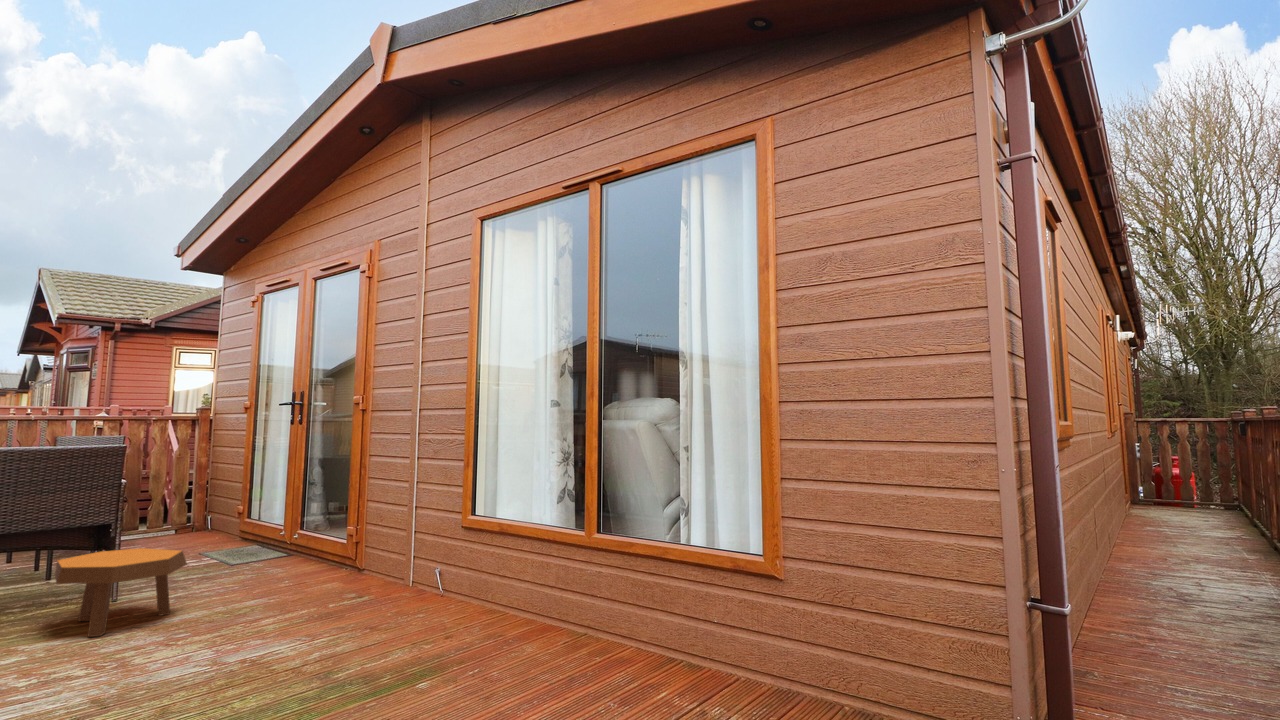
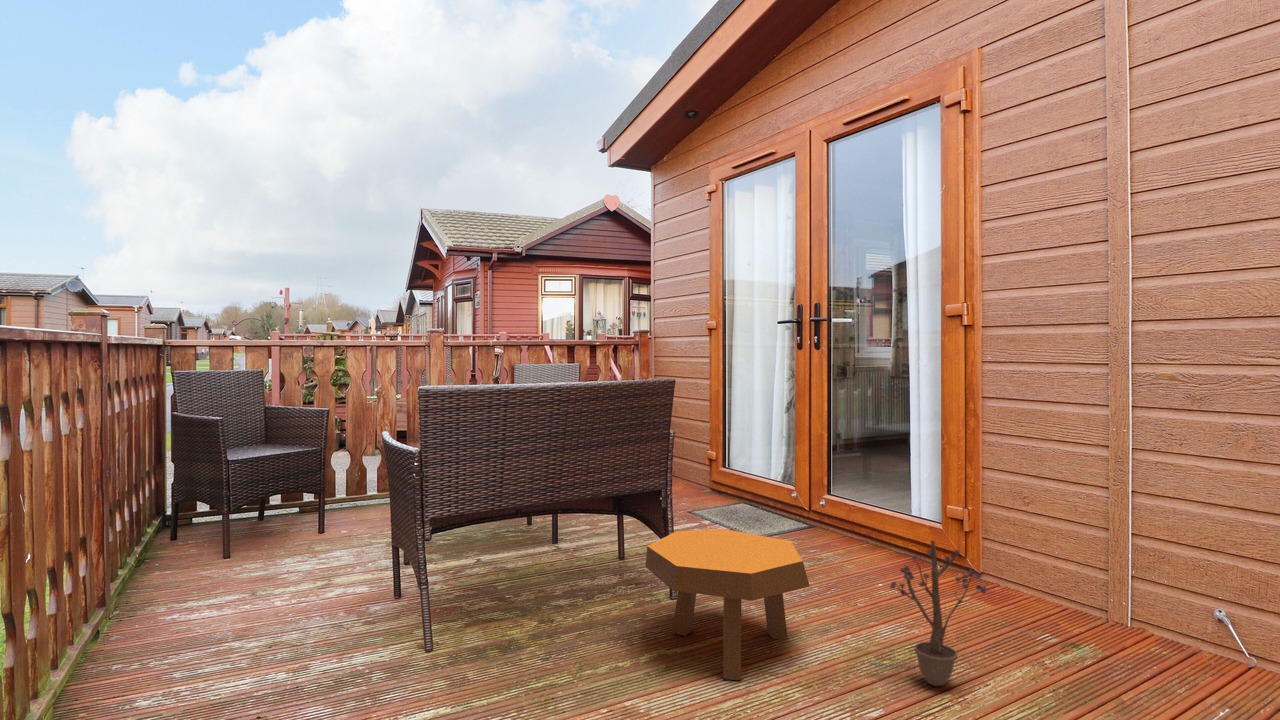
decorative plant: none [203,537,274,623] -> present [870,541,986,686]

